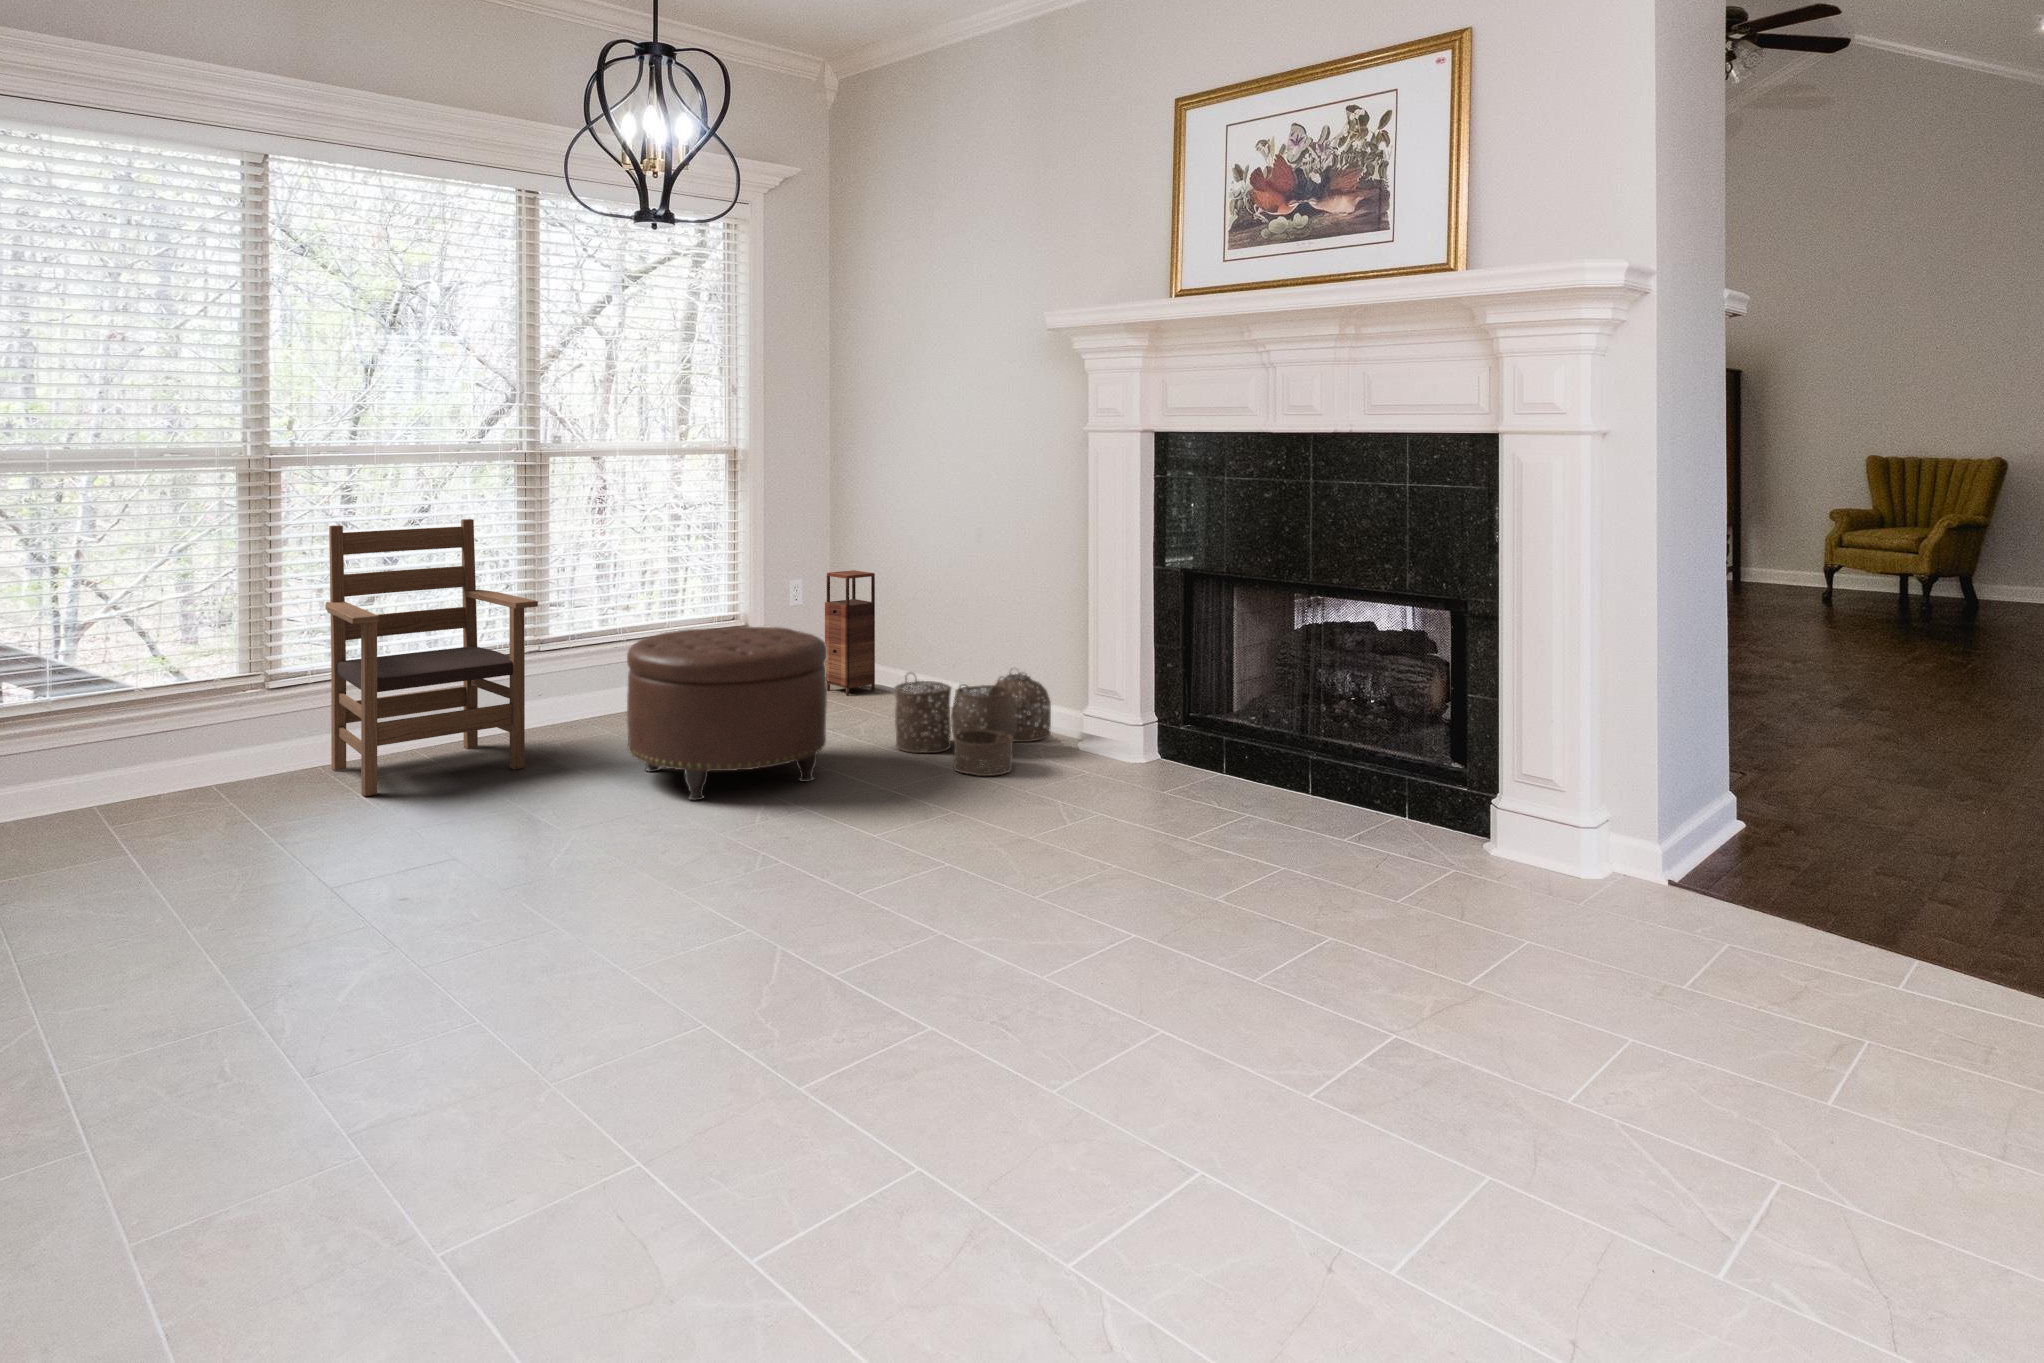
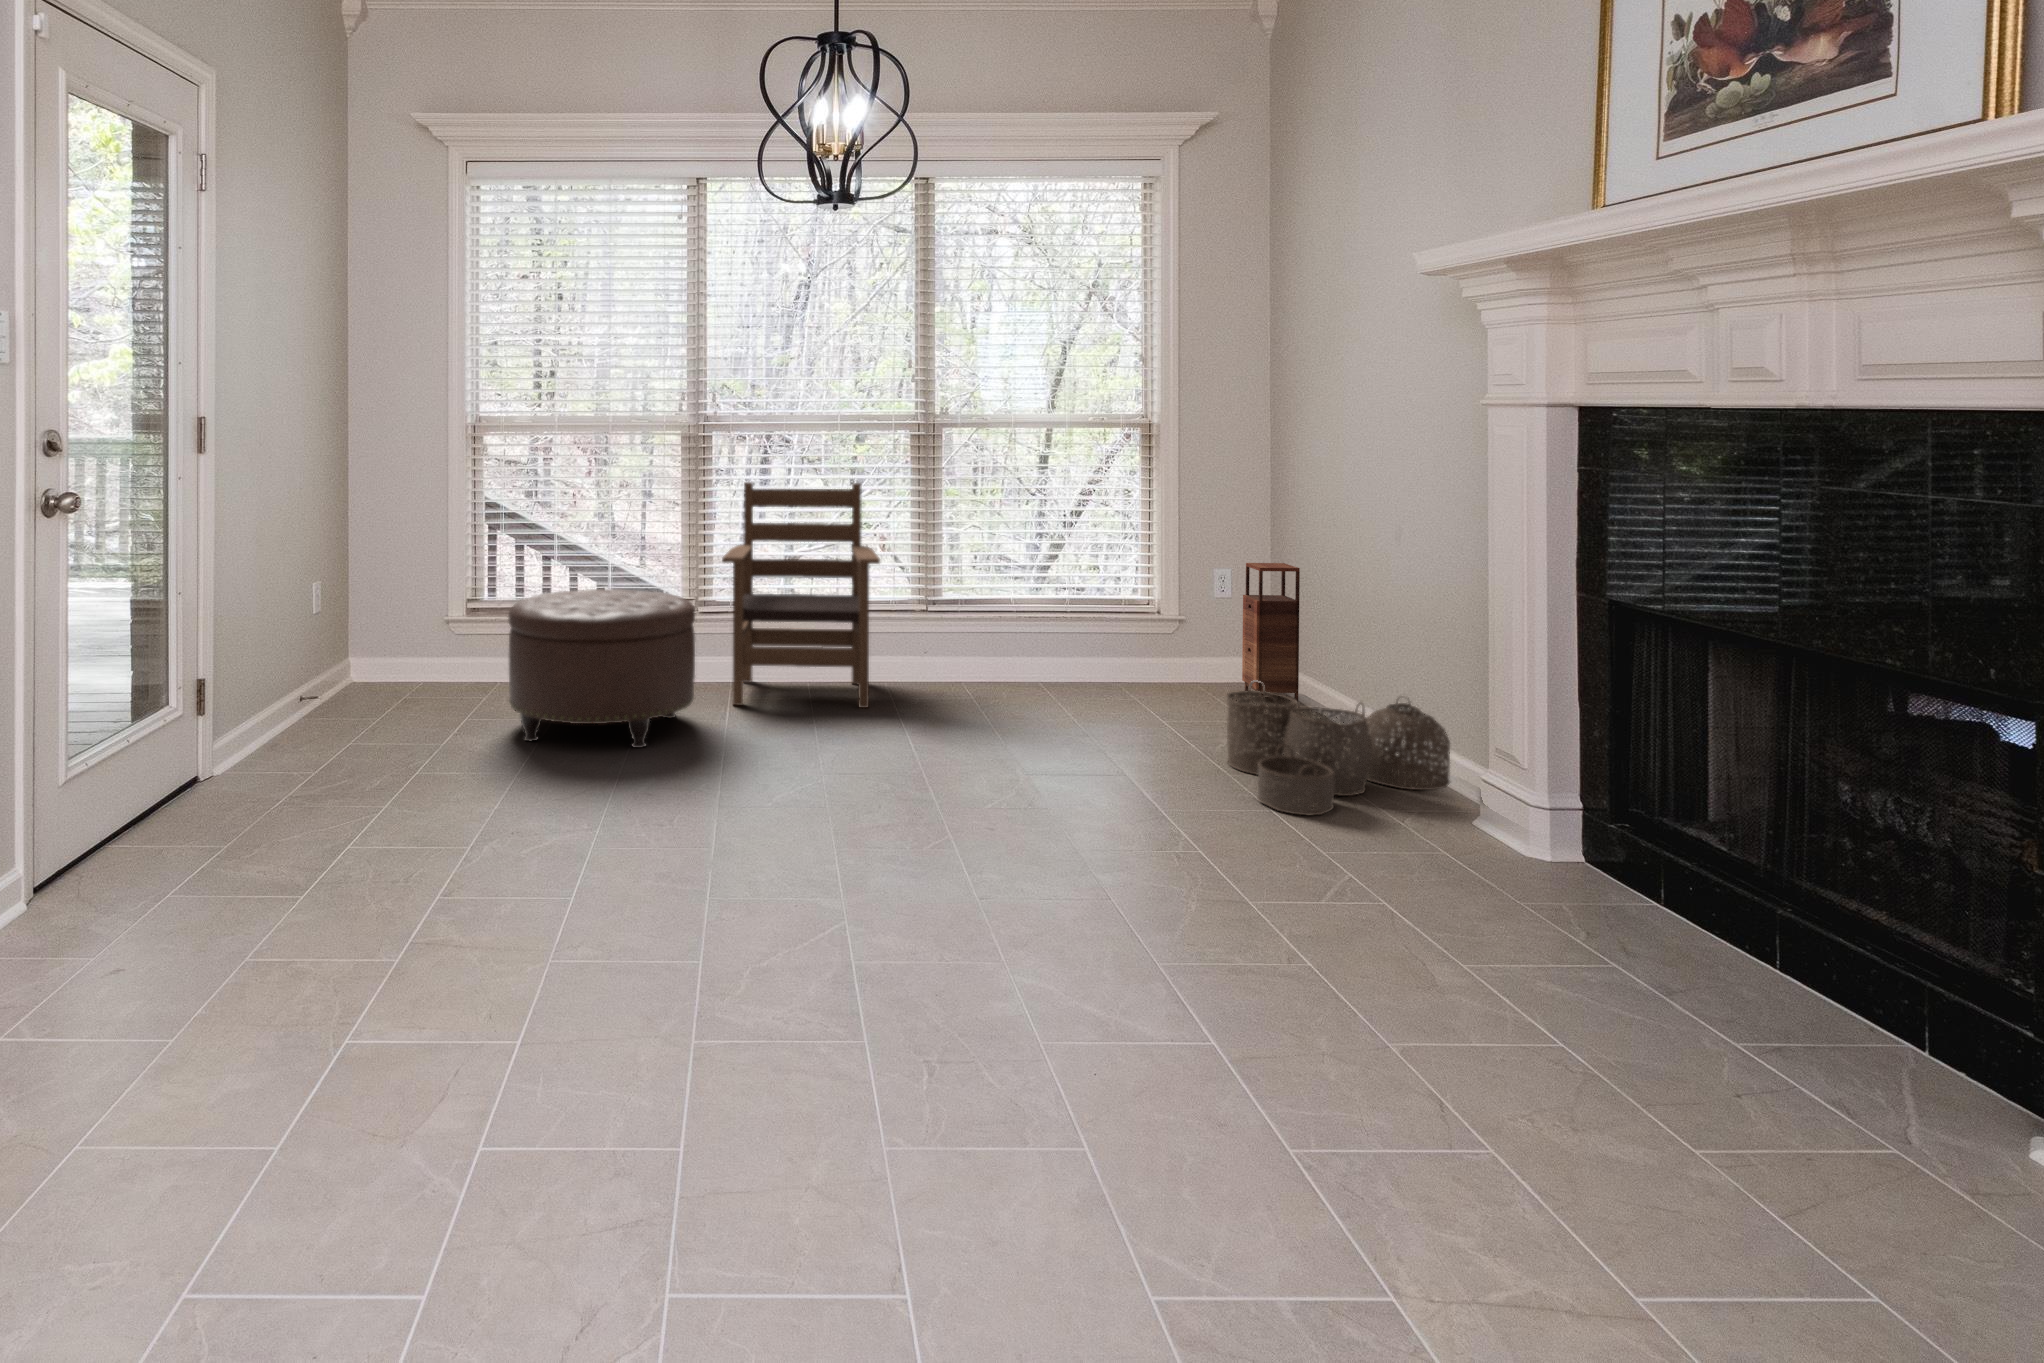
ottoman: present [627,626,827,800] -> present [508,589,695,748]

